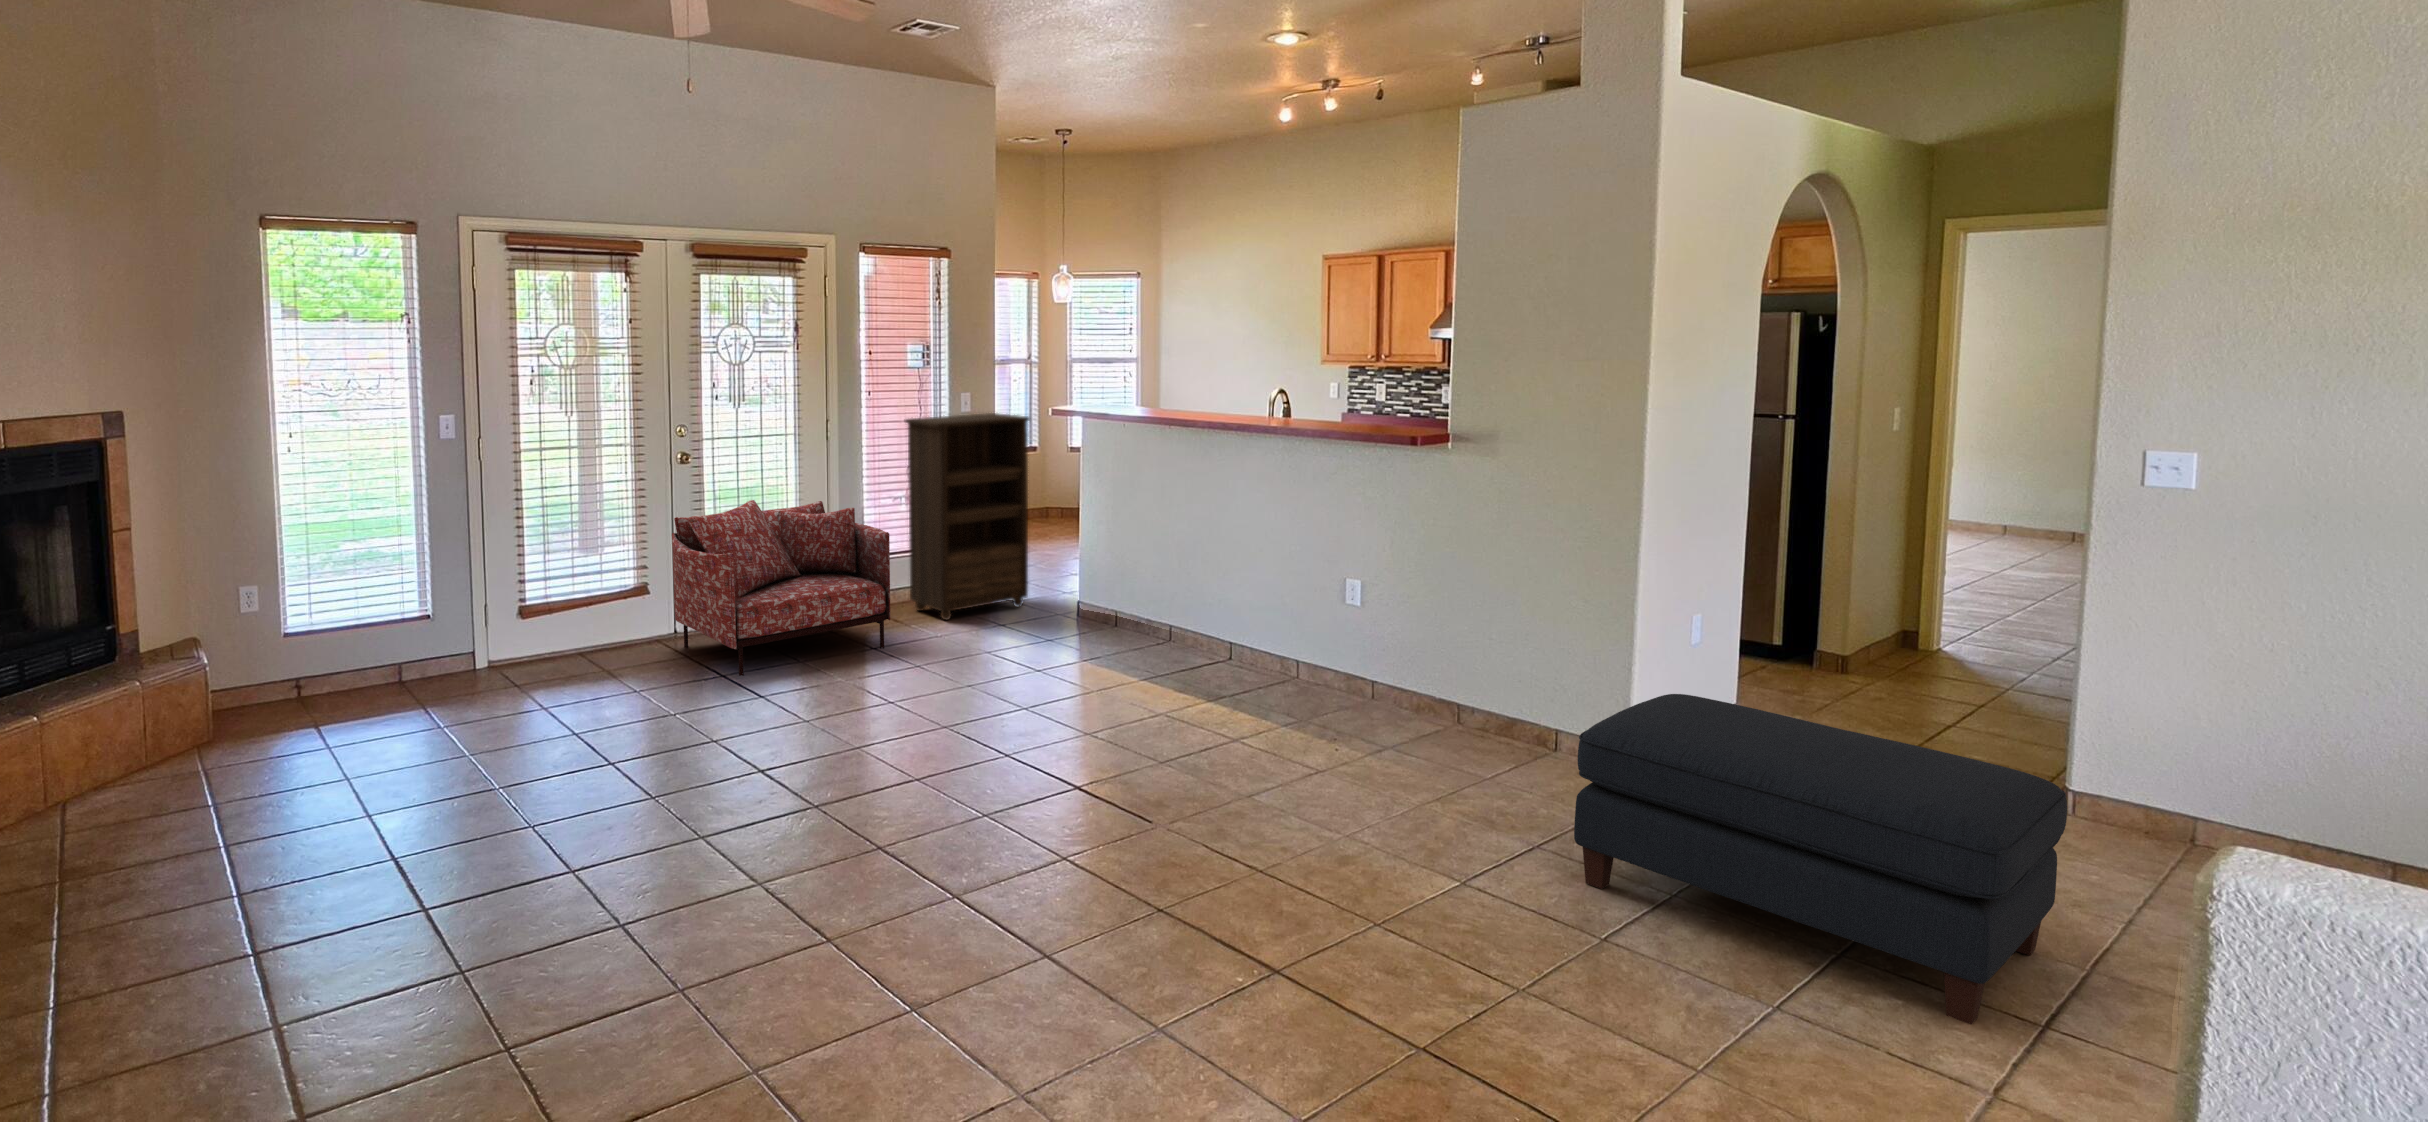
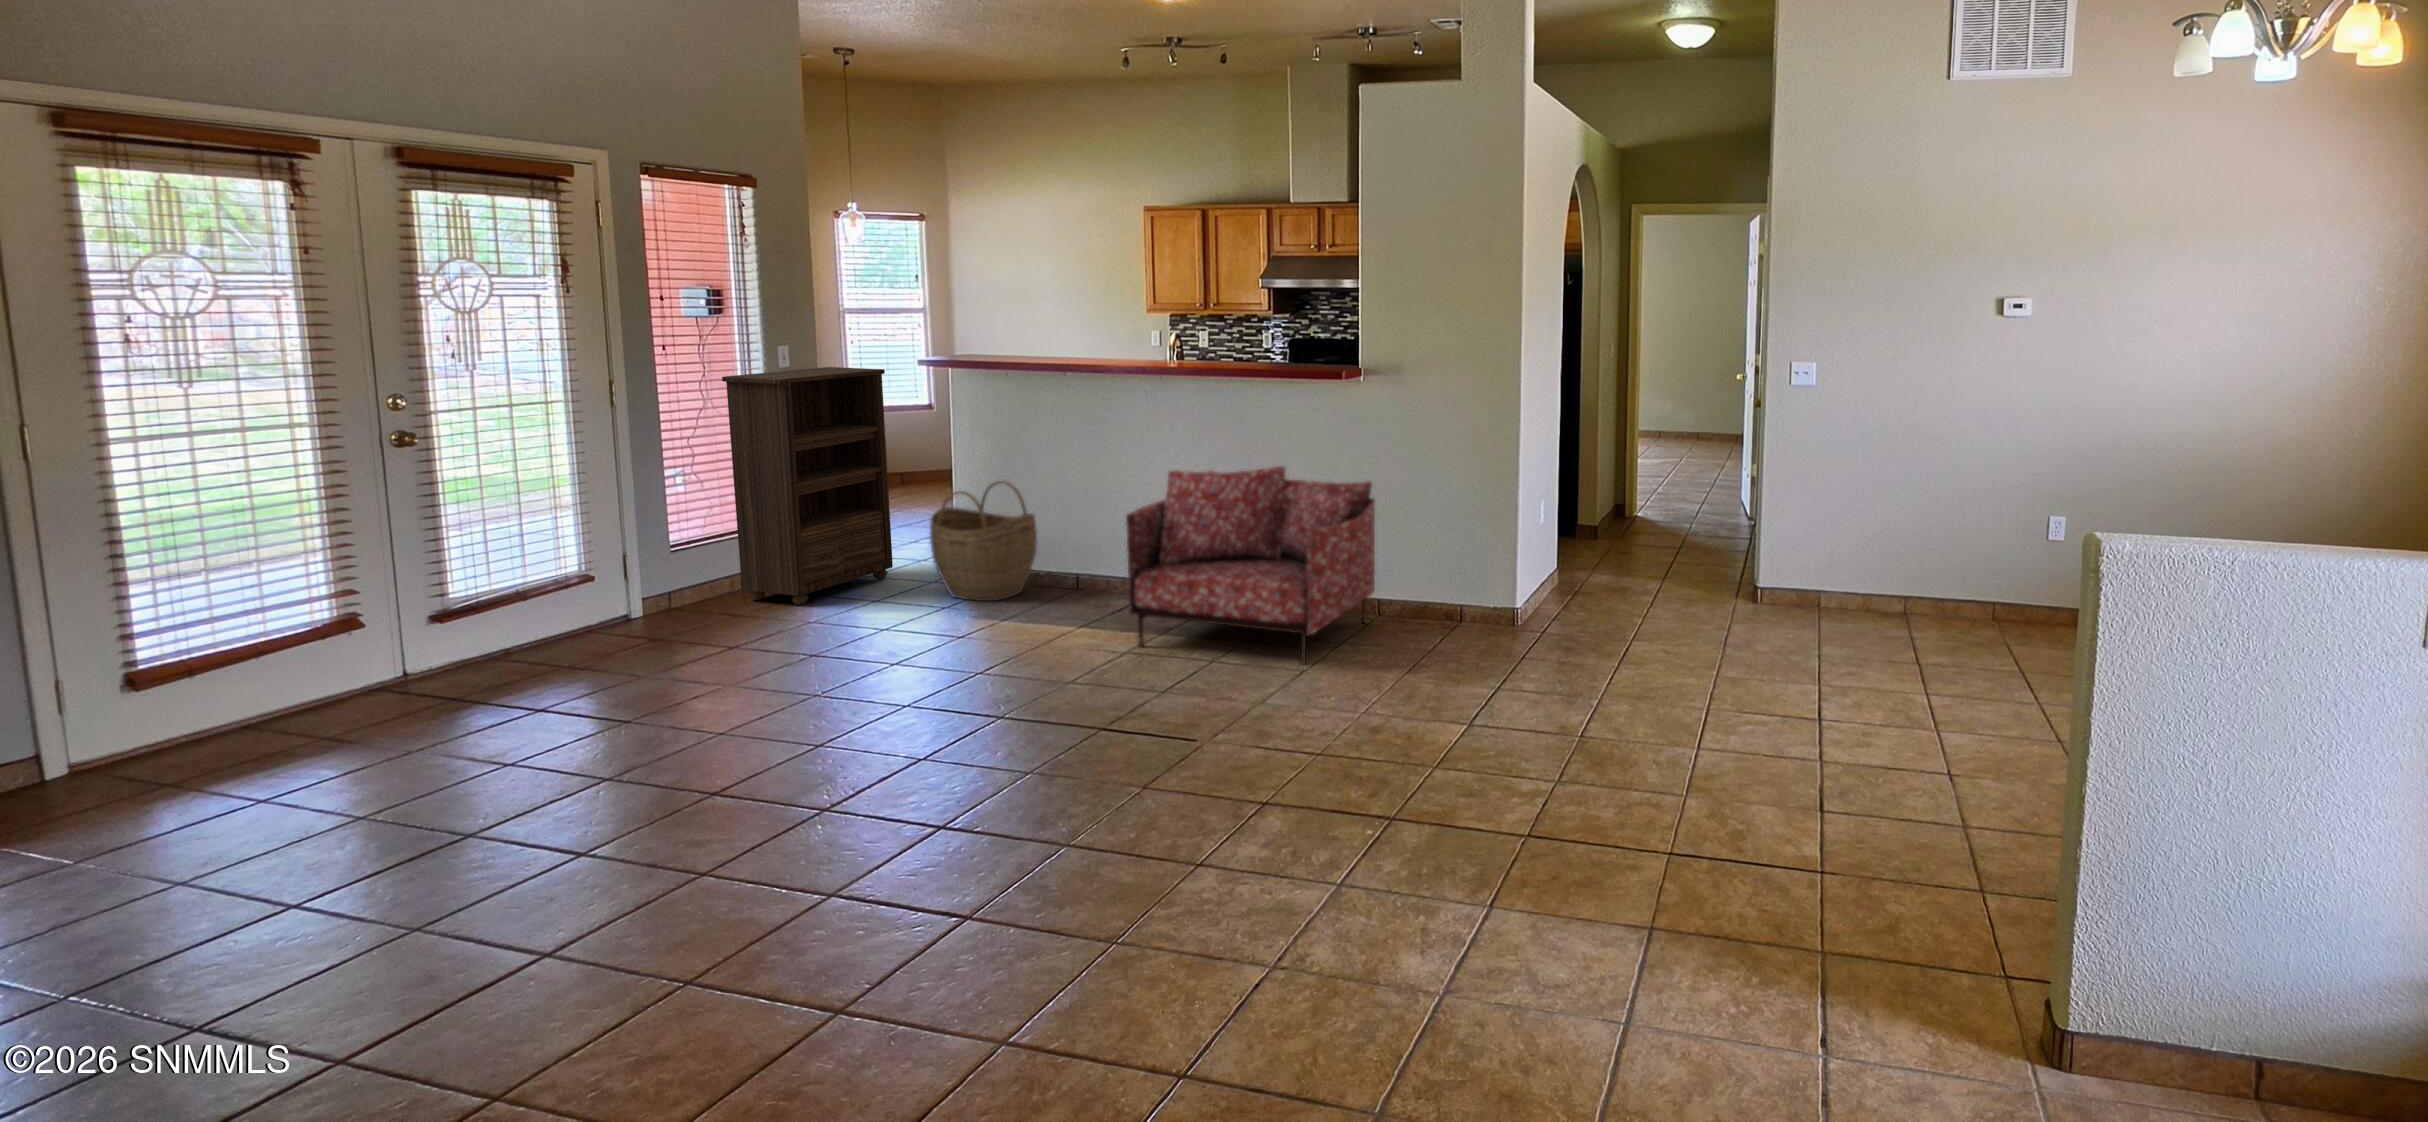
armchair: present [672,500,891,676] -> present [1126,466,1375,665]
woven basket: none [1044,527,1135,642] -> present [930,481,1037,601]
ottoman: present [1574,694,2067,1024] -> none [1533,552,1799,726]

